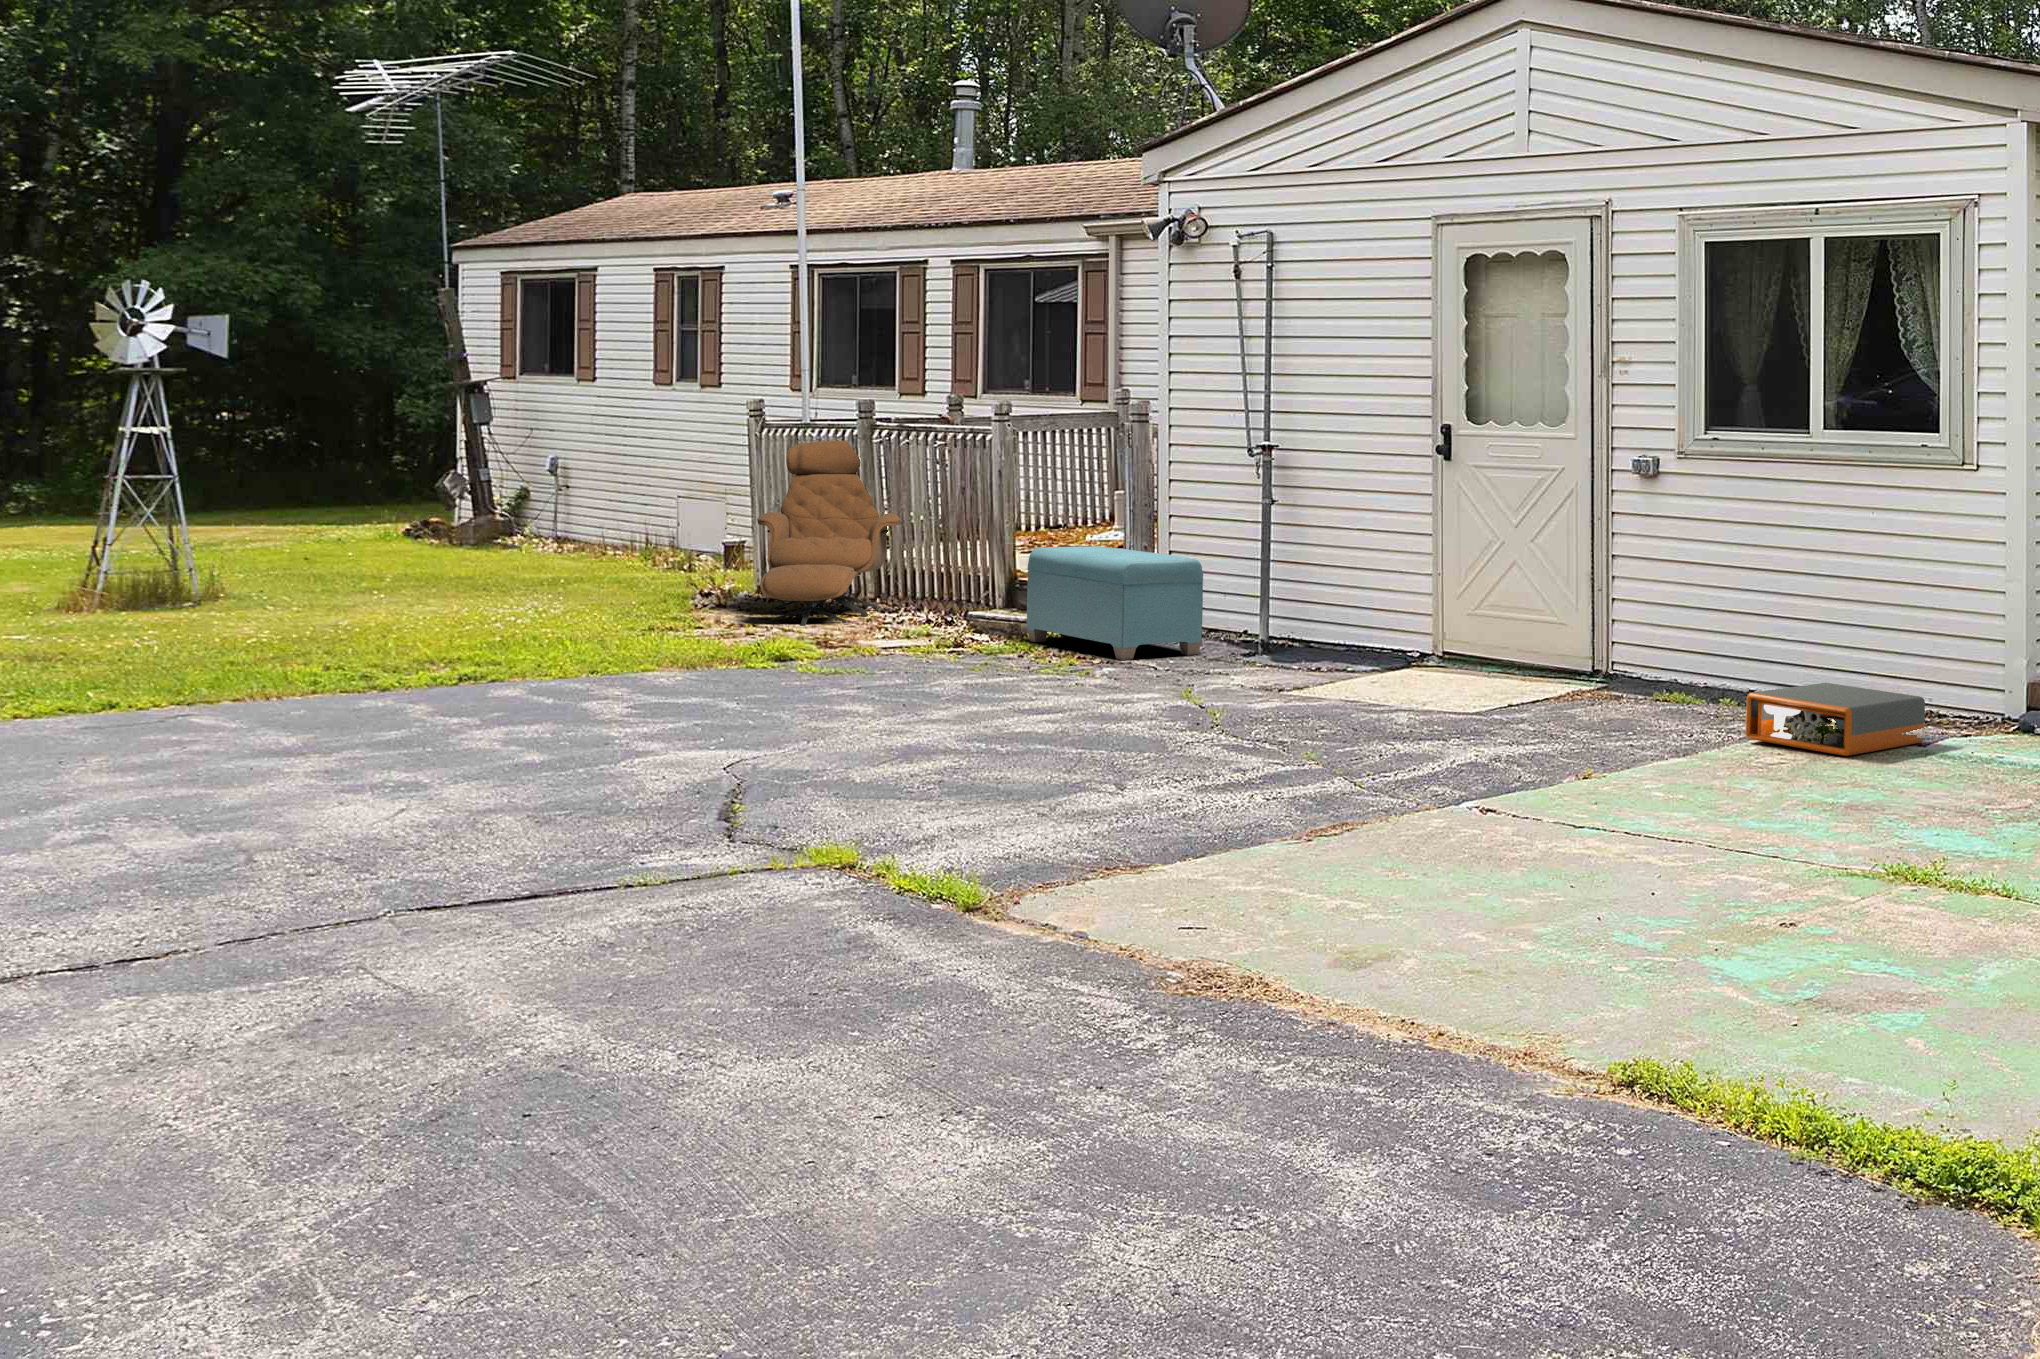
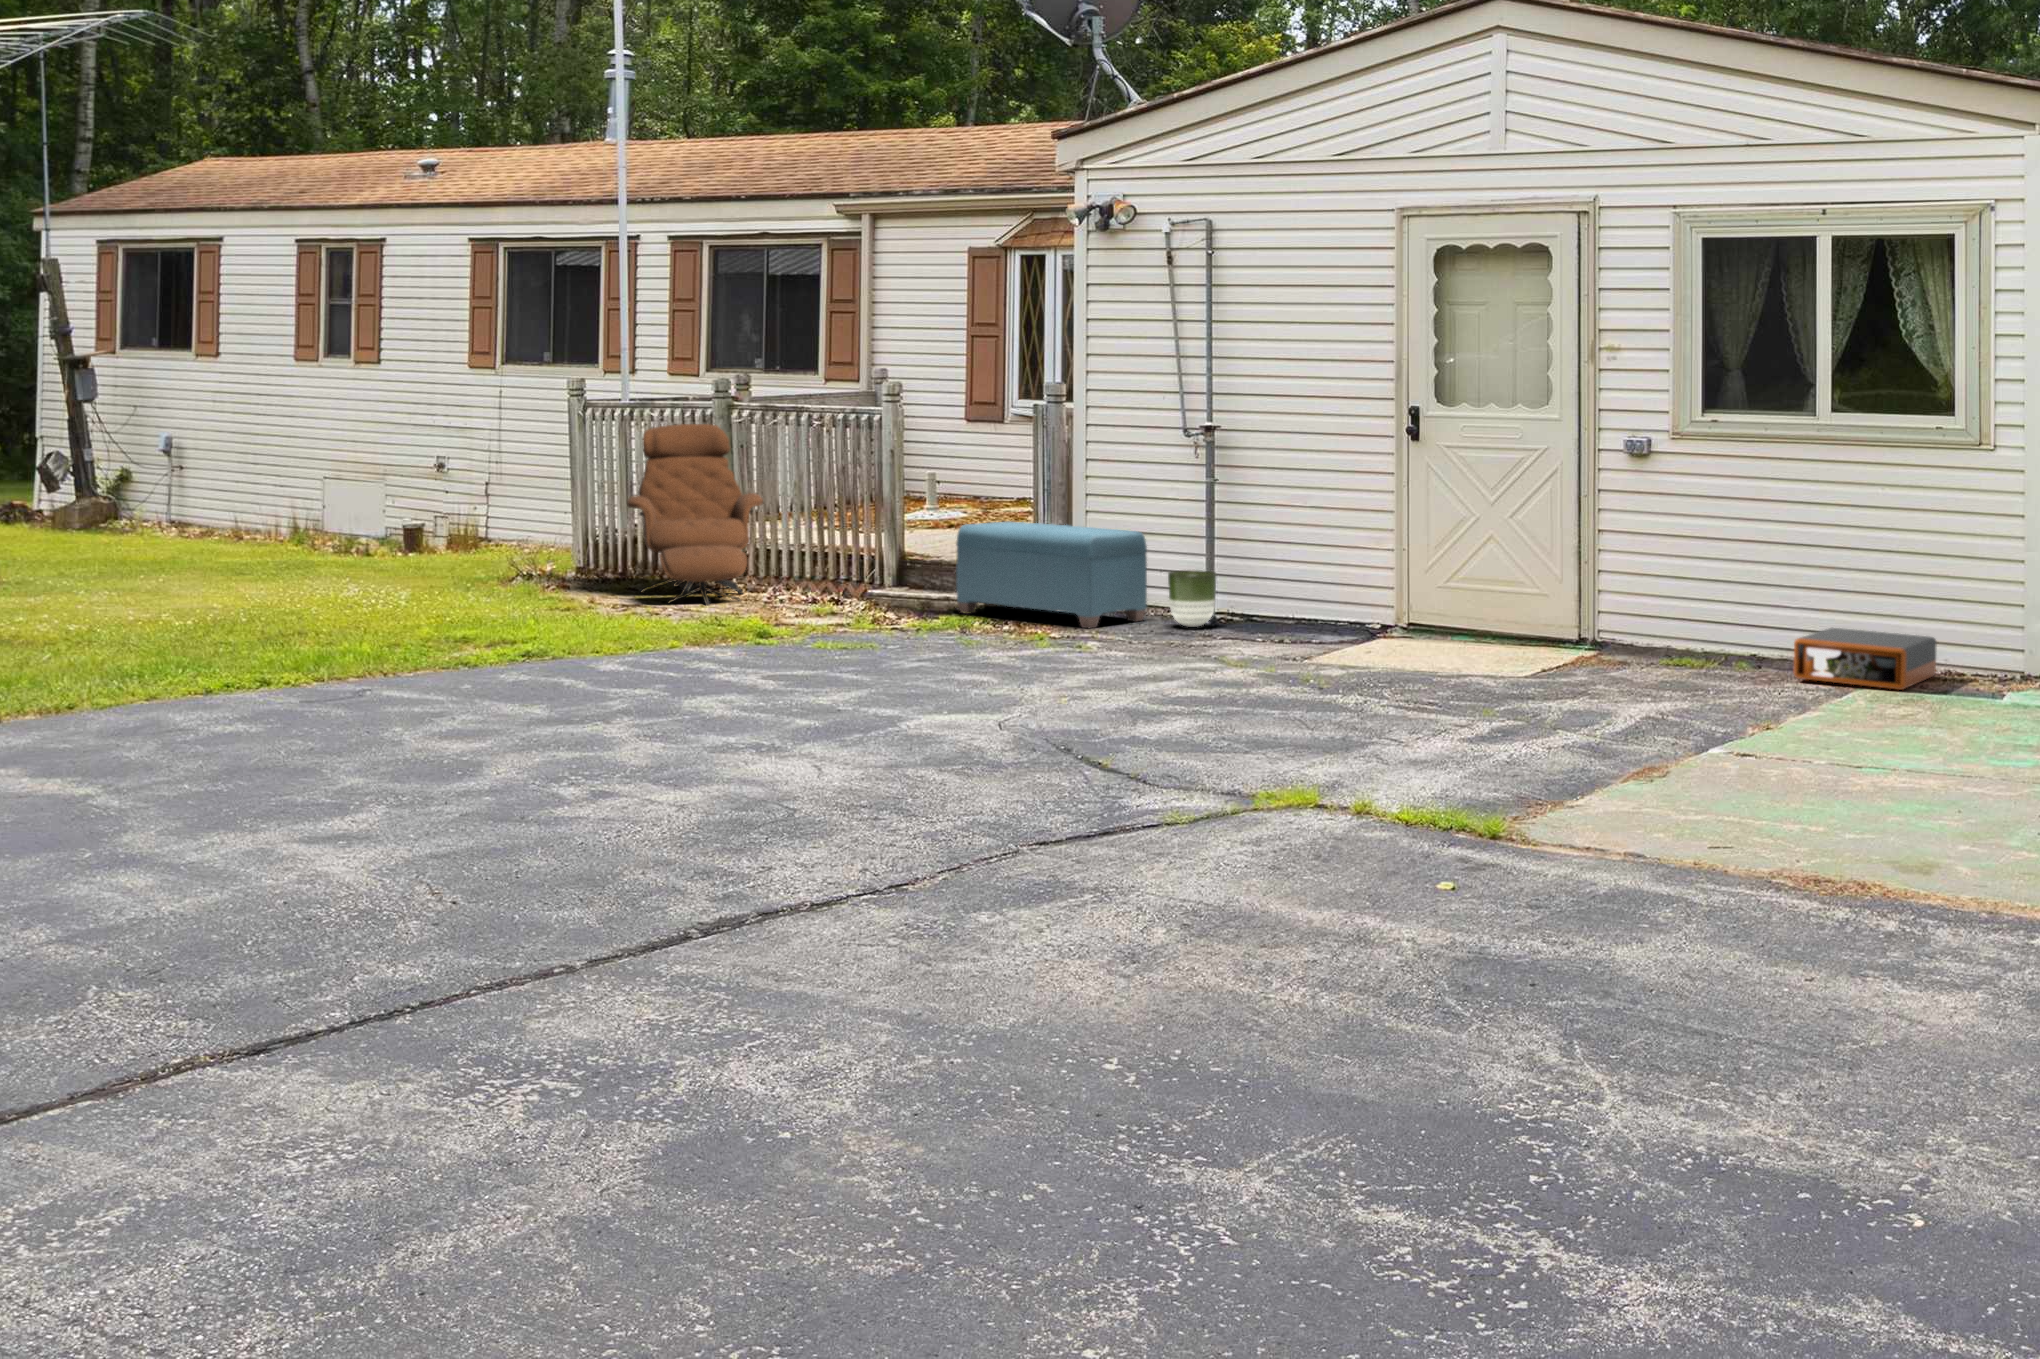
planter: none [1208,602,1260,662] -> present [1168,570,1217,627]

